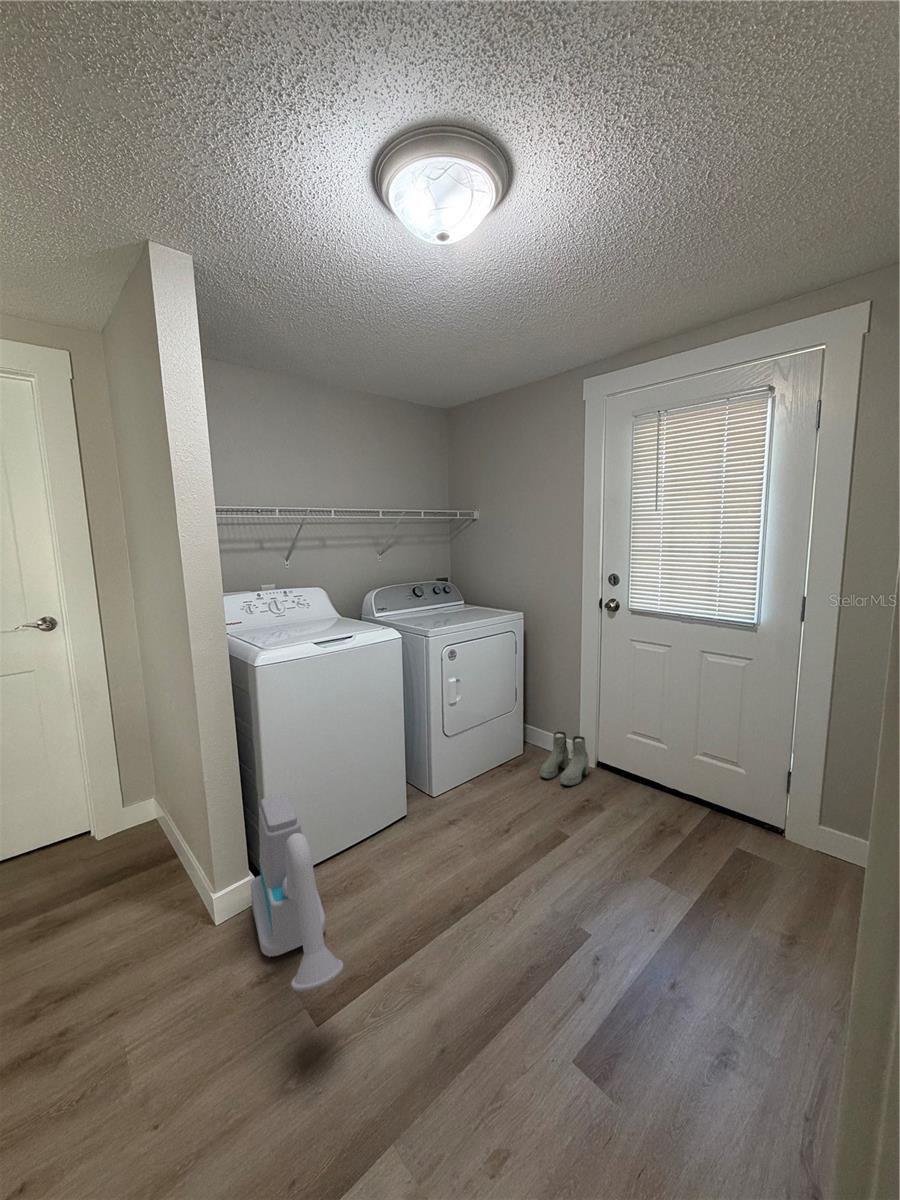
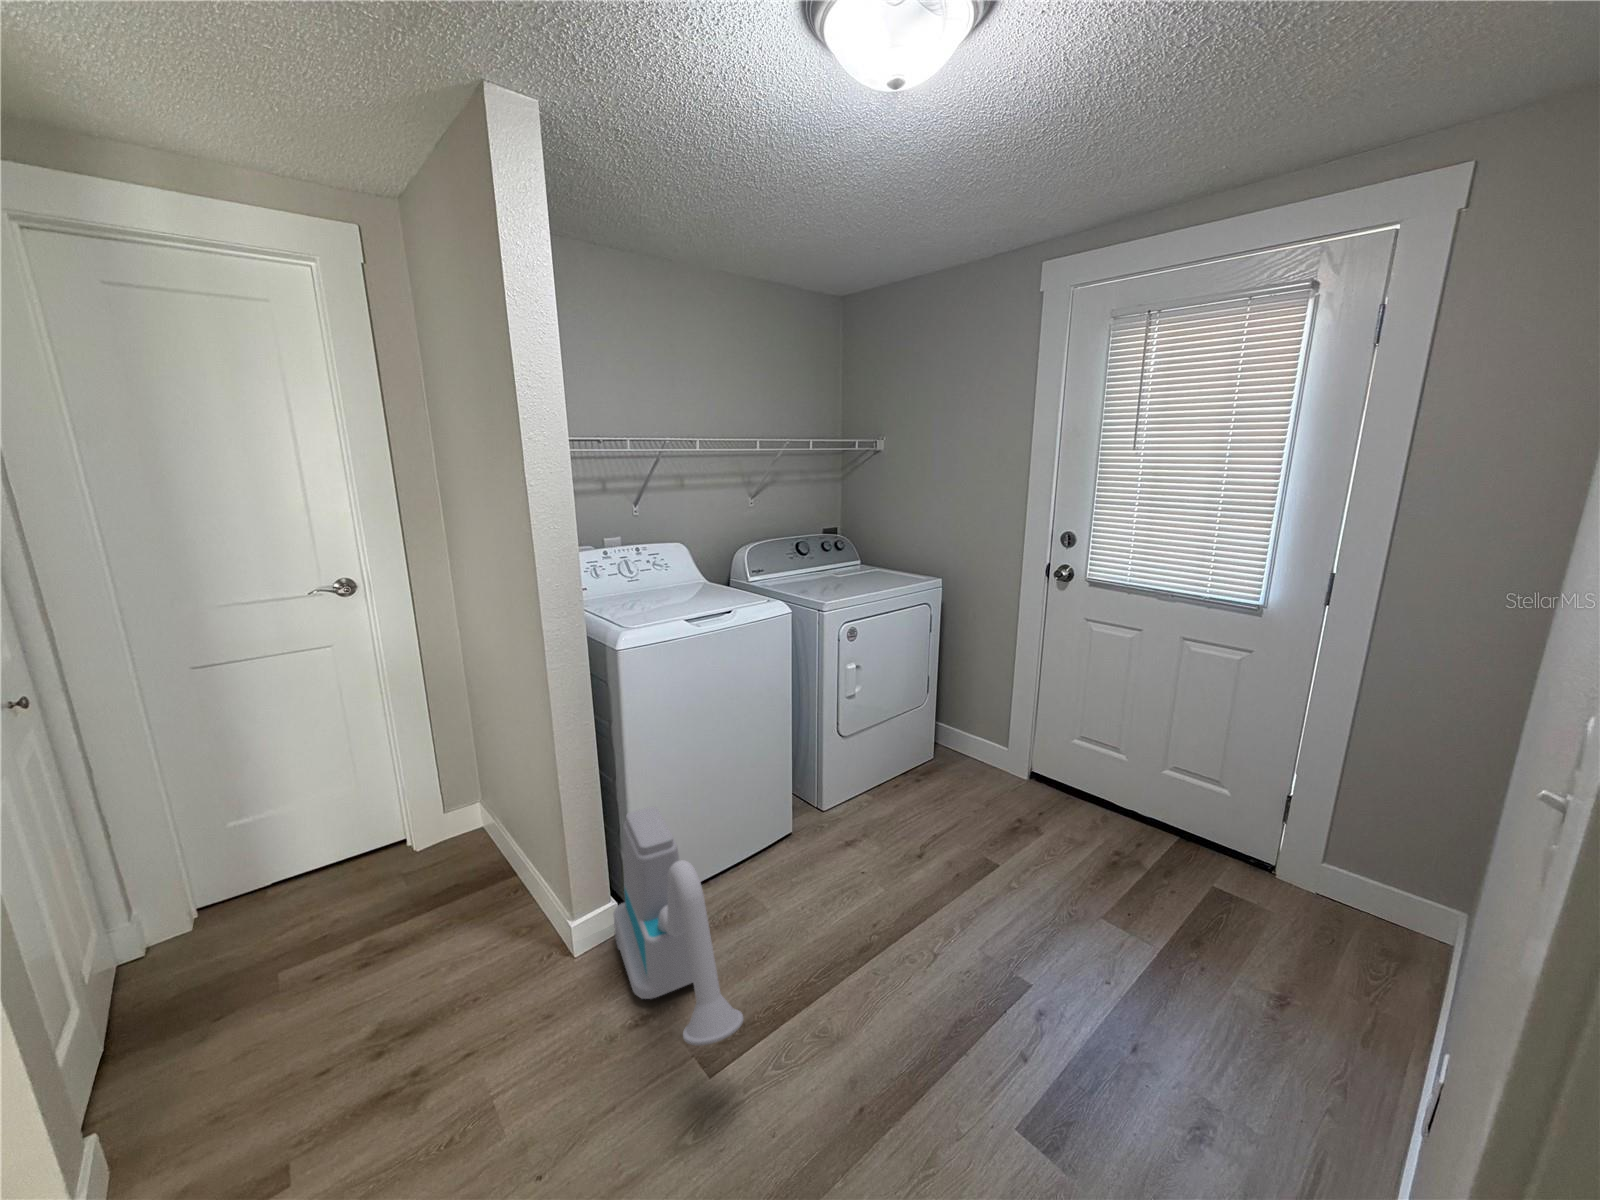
boots: present [540,732,589,786] -> none [958,732,1021,800]

